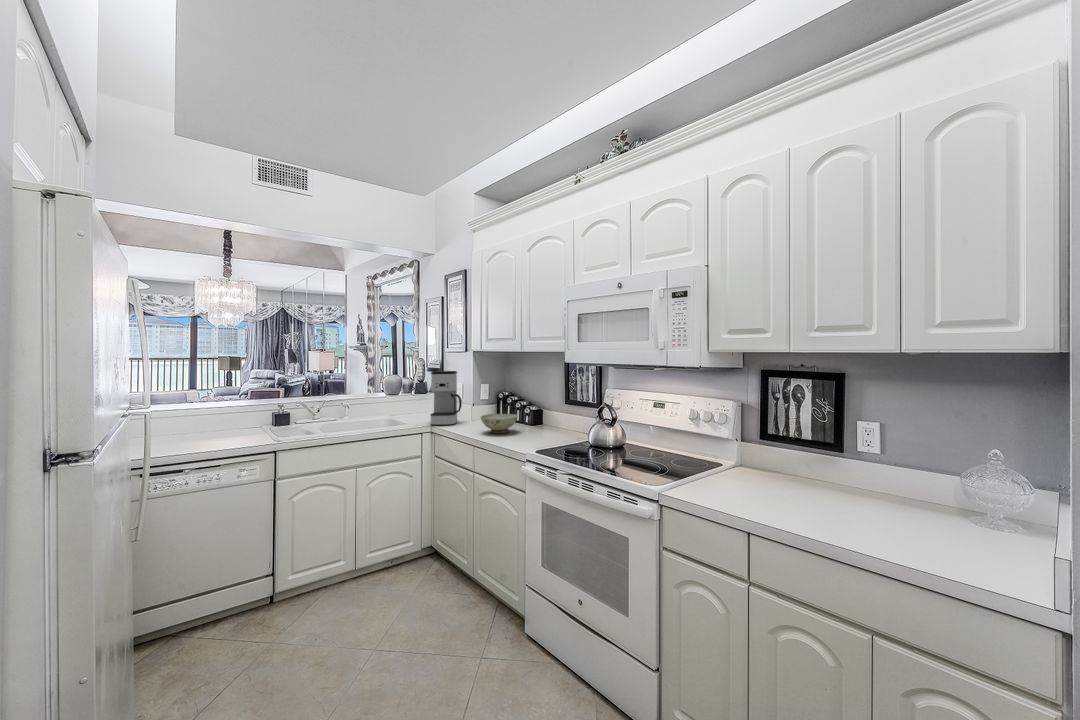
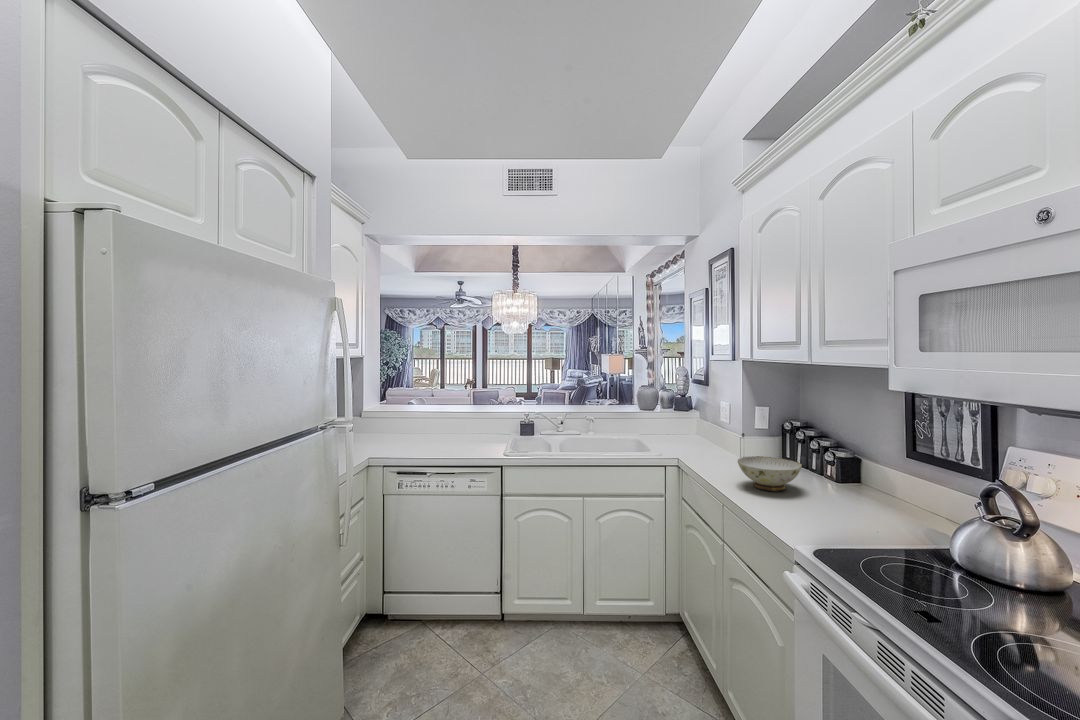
coffee maker: present [431,371,462,425] -> none [680,386,725,460]

